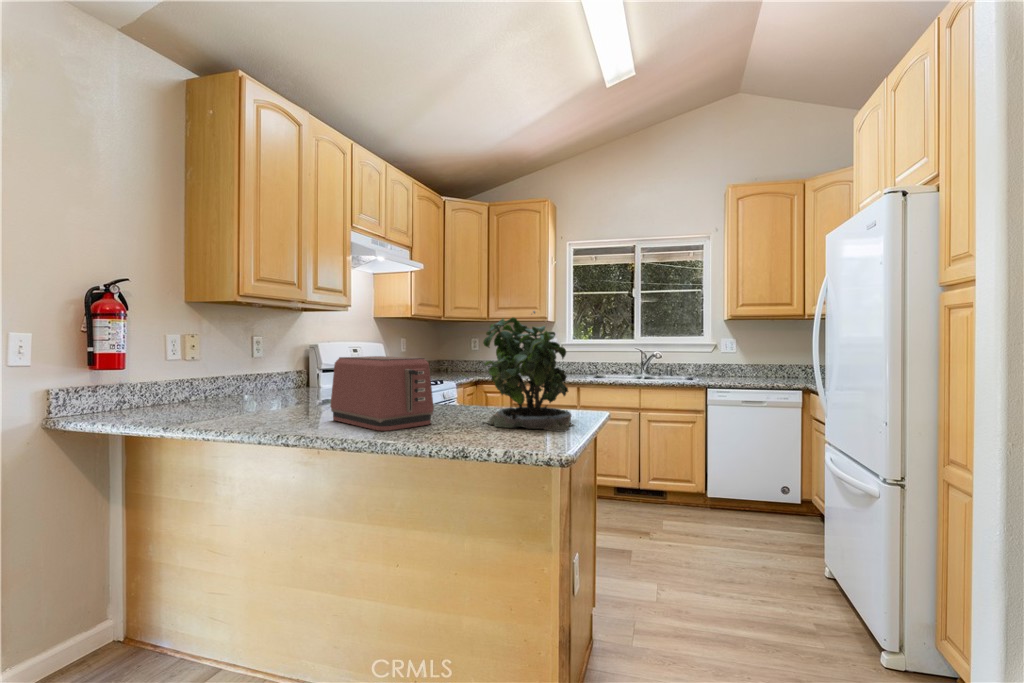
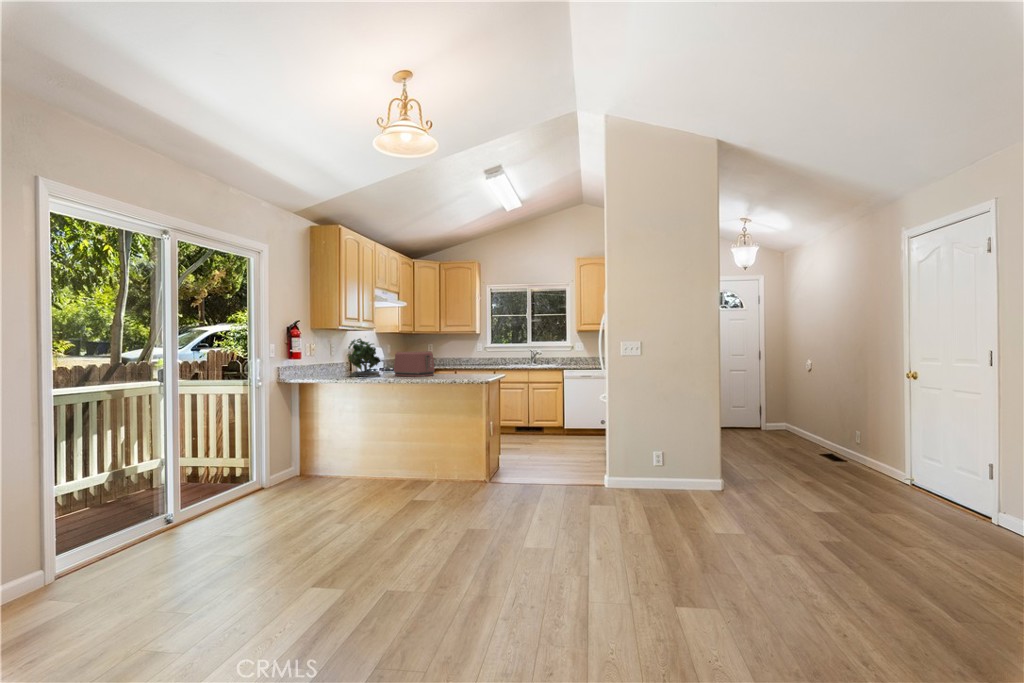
potted plant: present [483,311,573,432] -> present [348,339,380,377]

